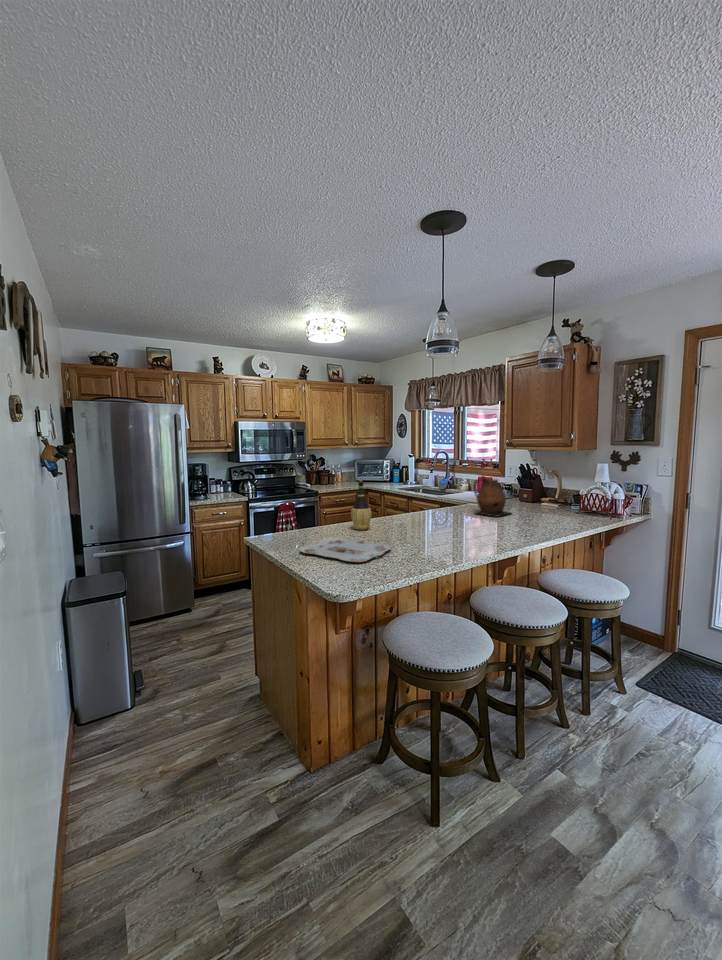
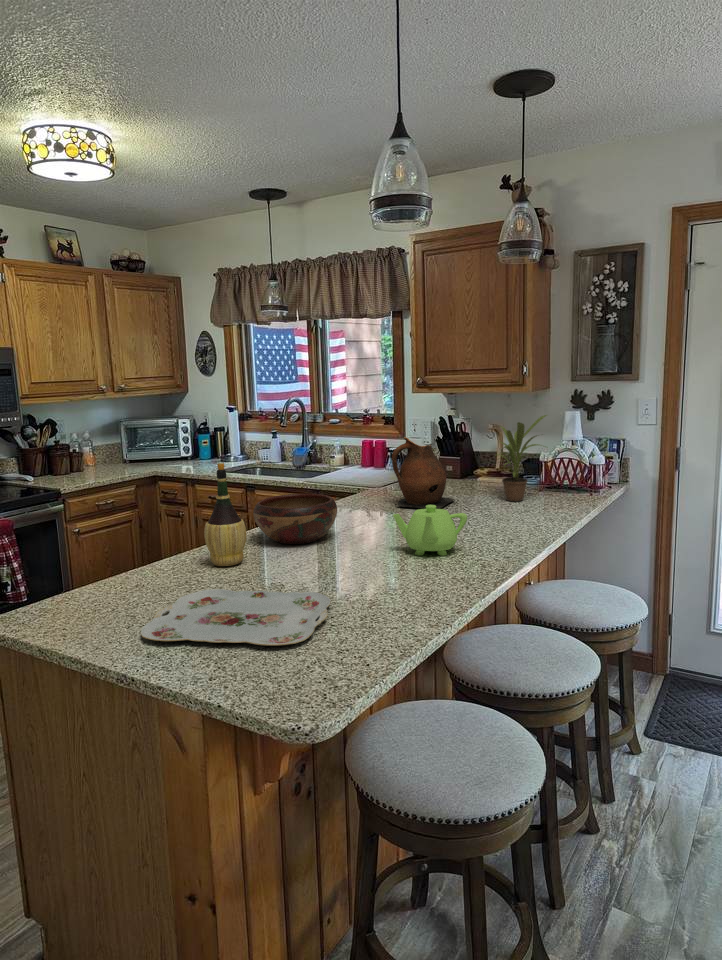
potted plant: none [537,465,577,518] -> present [499,415,547,501]
decorative bowl: none [383,499,427,525] -> present [253,494,337,544]
teapot: none [448,510,490,538] -> present [393,505,467,556]

